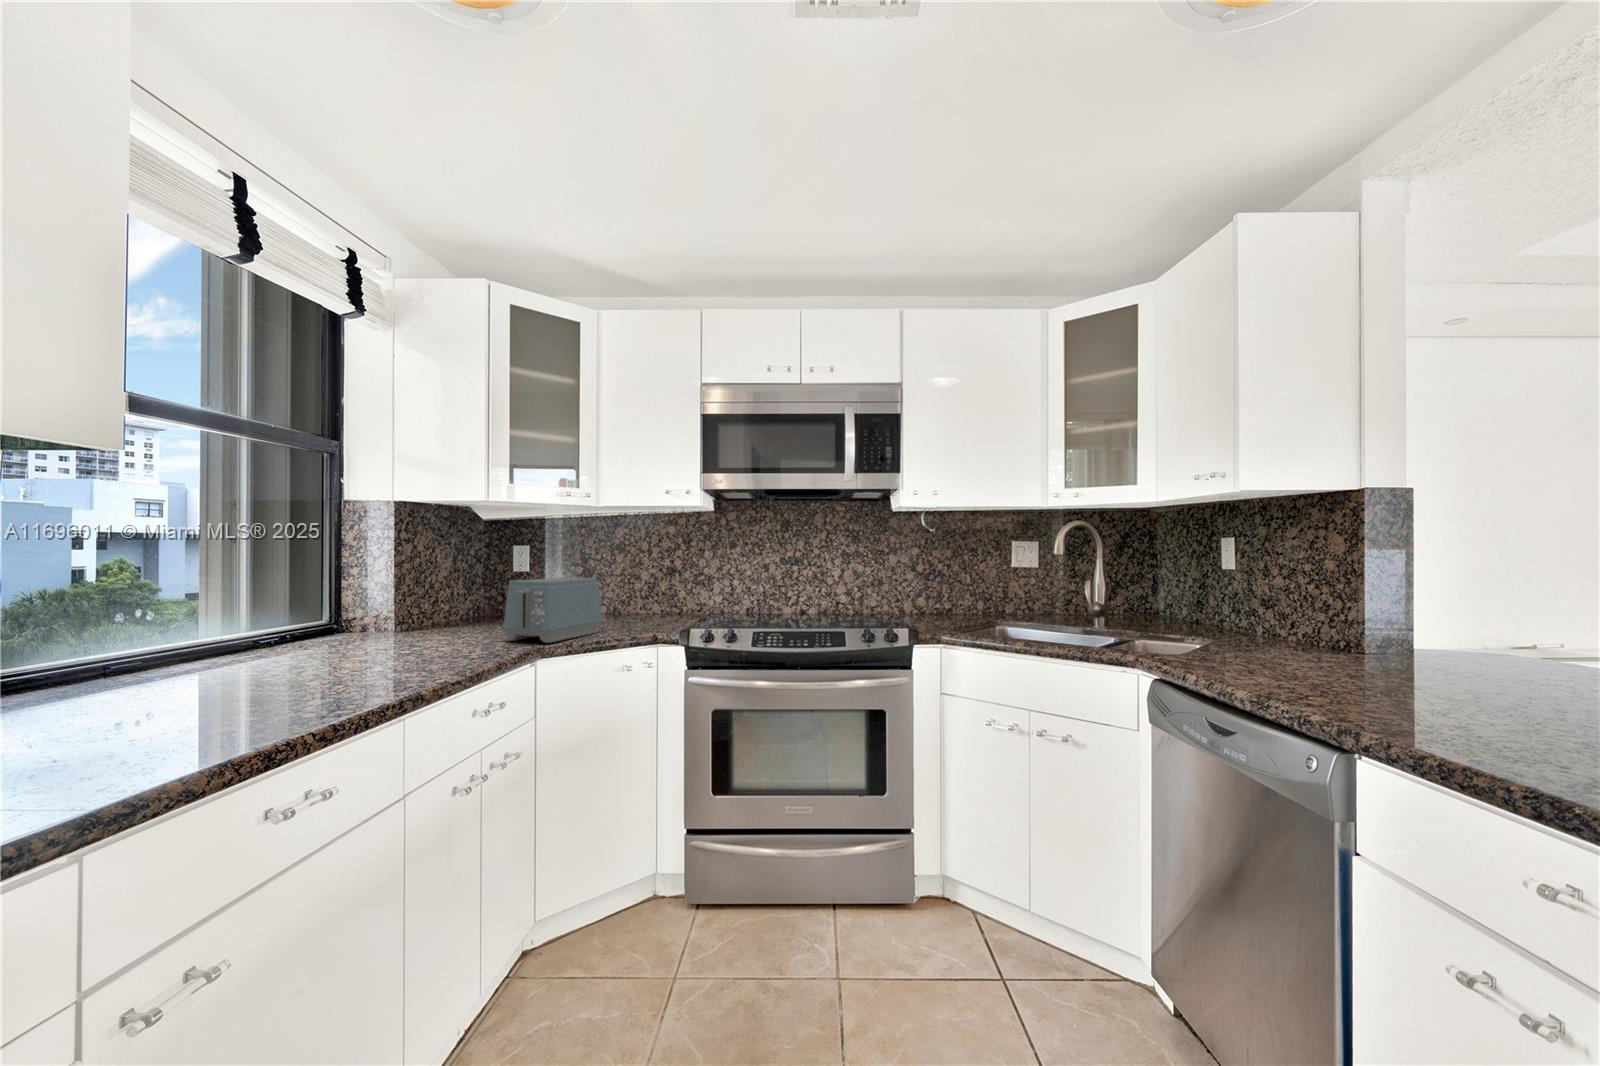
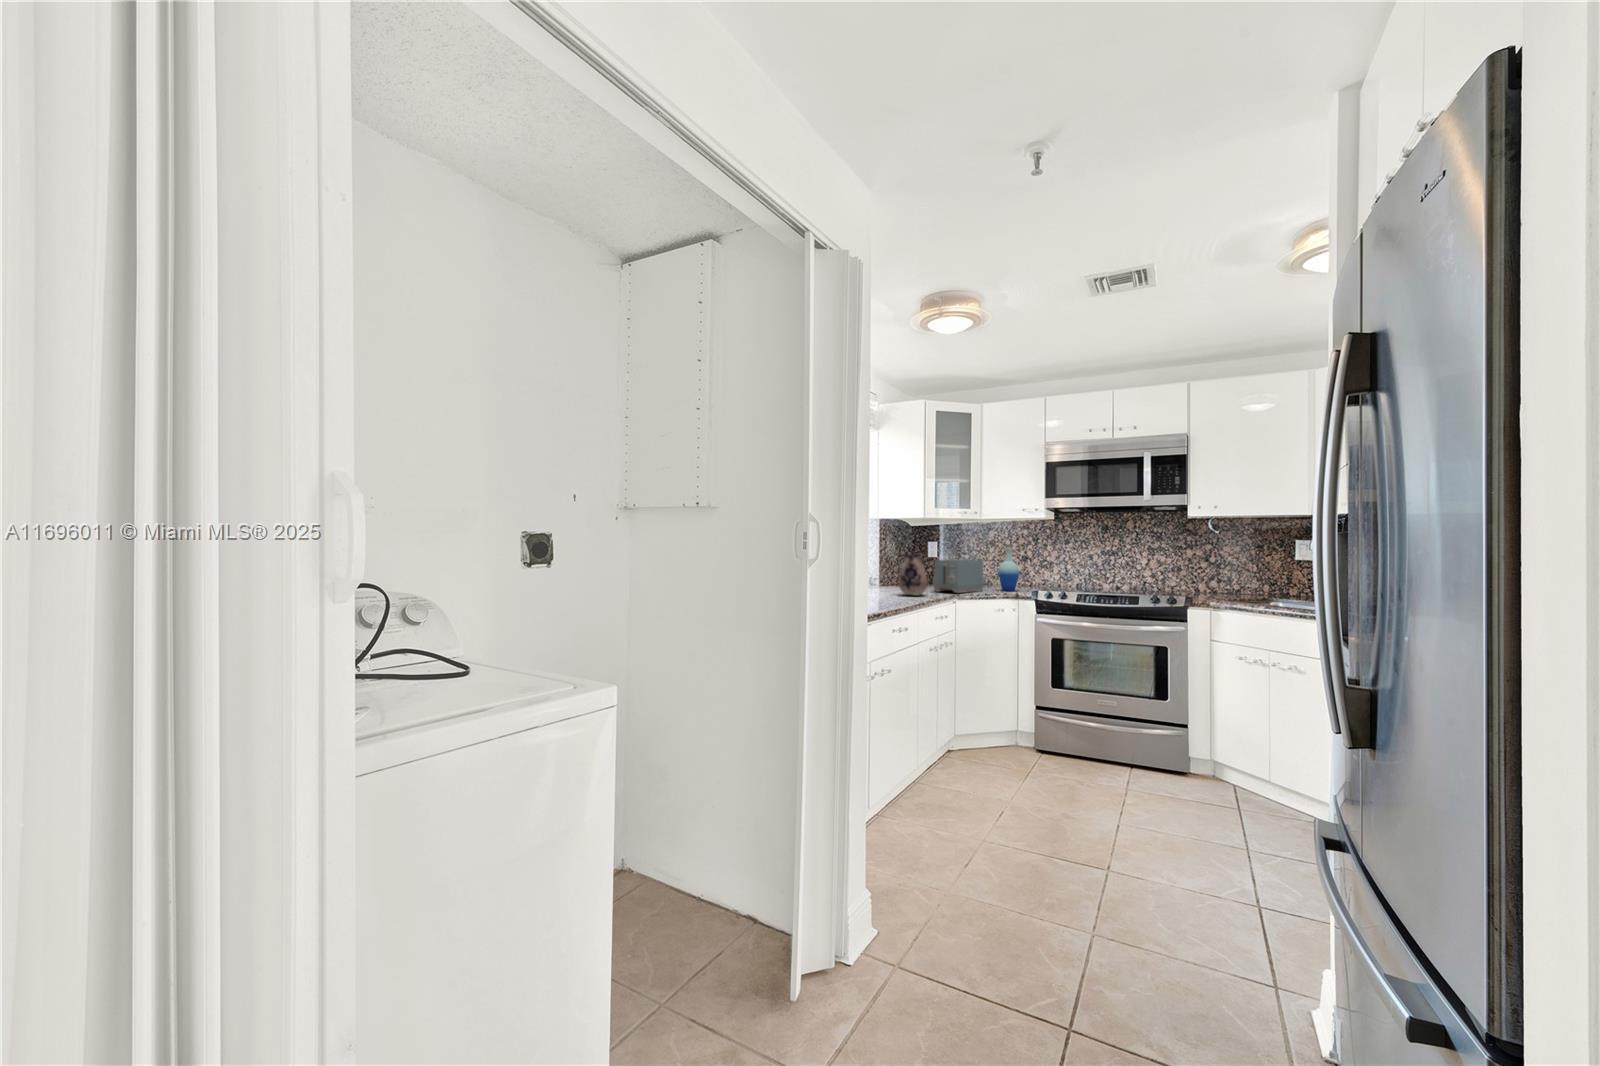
bottle: none [627,551,661,629] -> present [998,545,1019,591]
ceramic pitcher: none [420,573,484,658] -> present [899,554,928,596]

